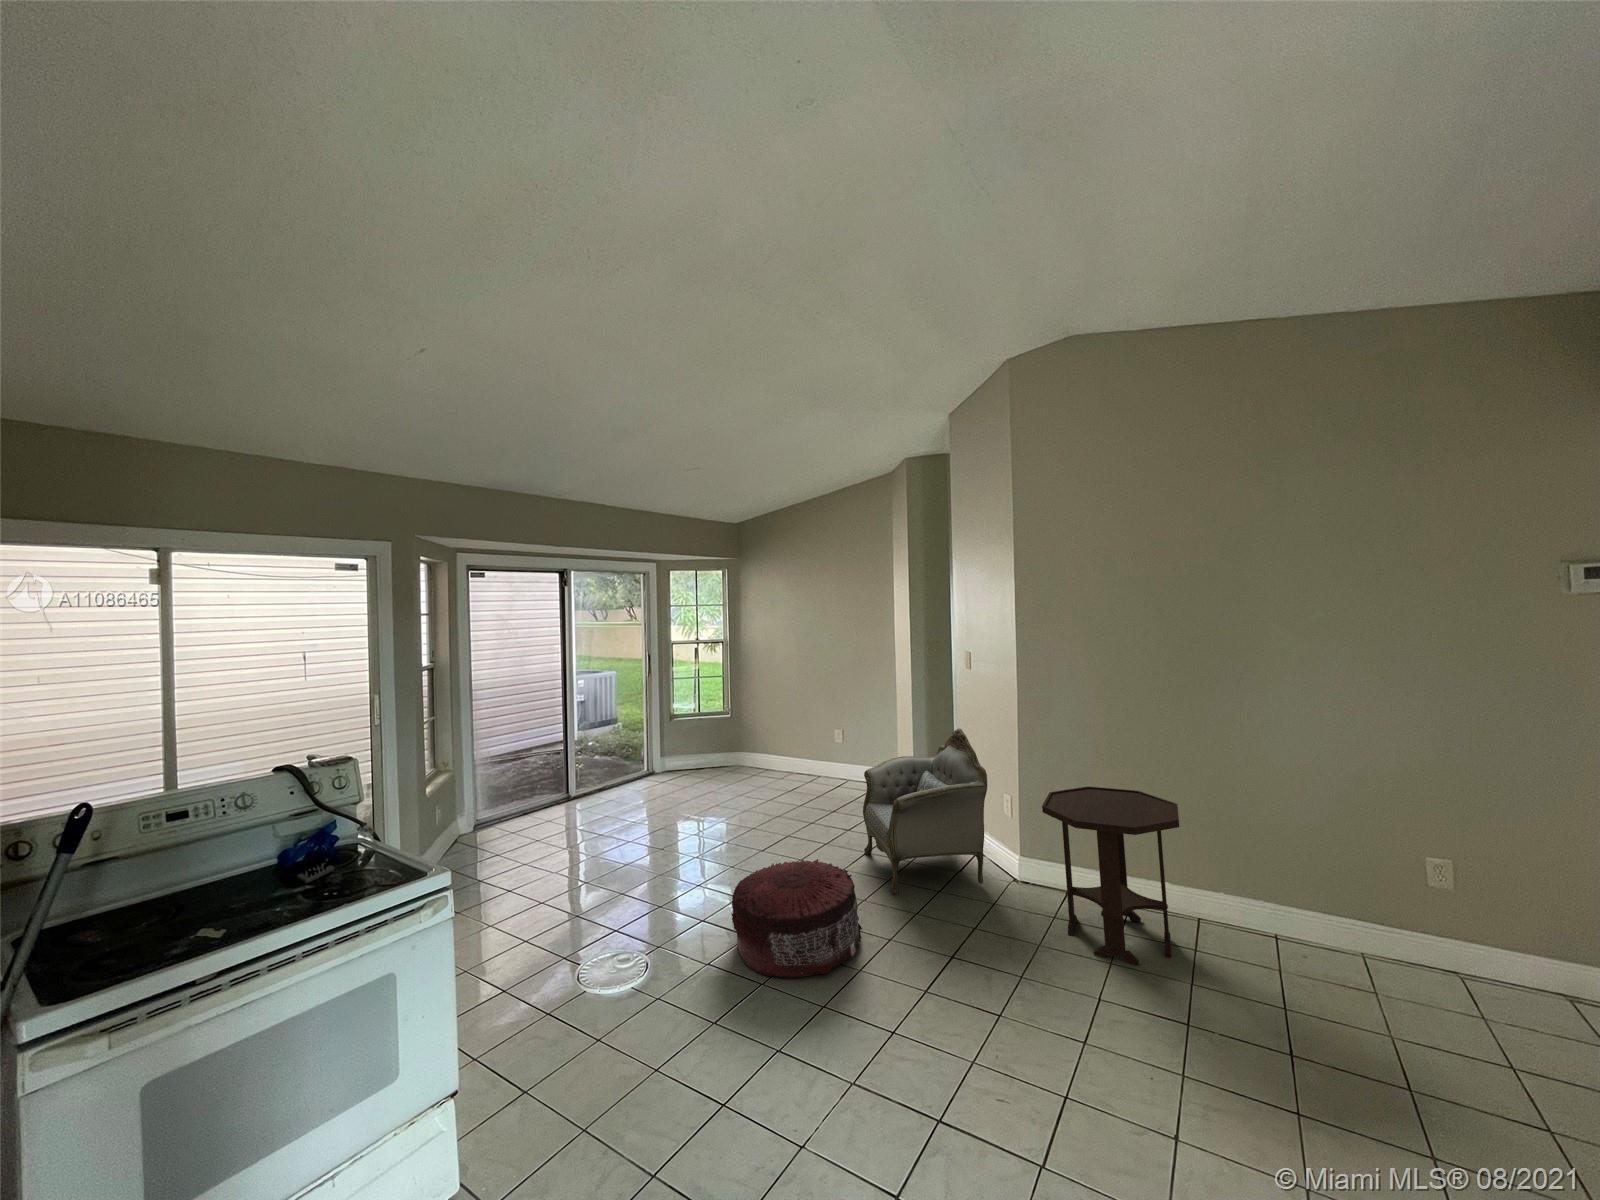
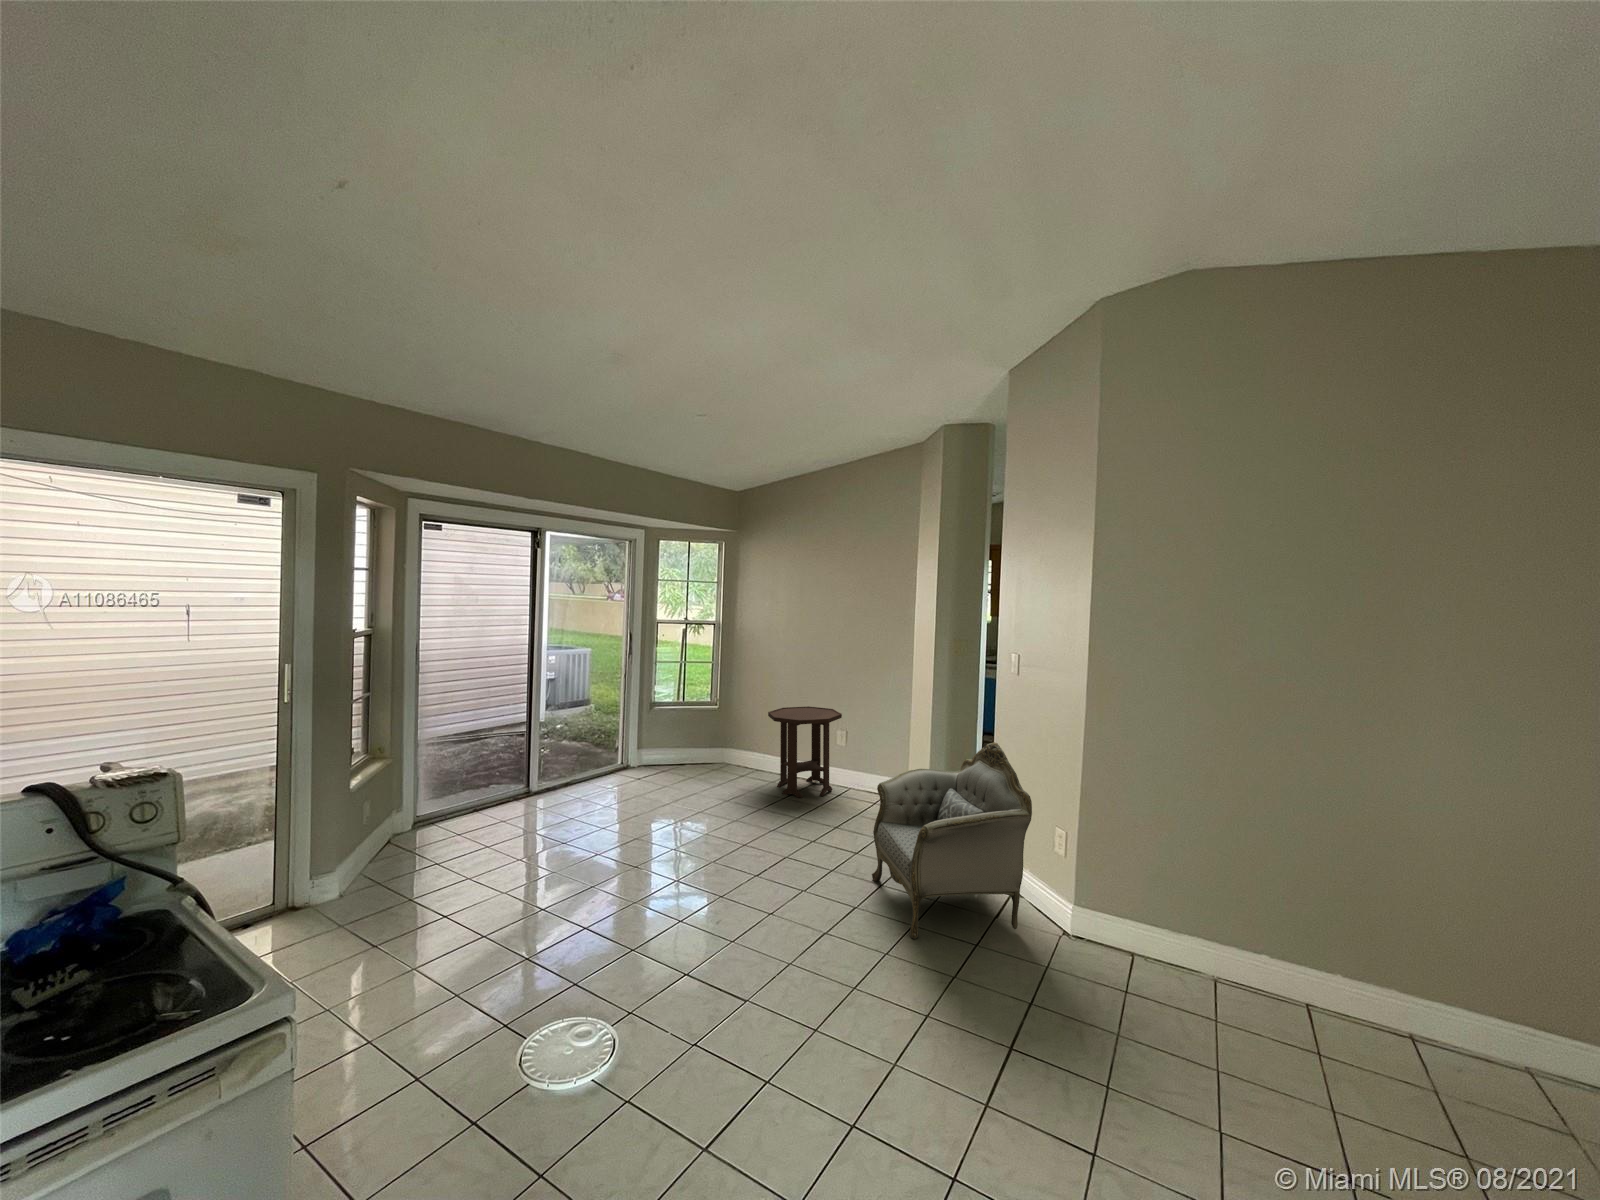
side table: present [1042,787,1179,965] -> present [768,706,842,798]
pouf: present [732,859,862,978] -> none [723,896,884,1062]

